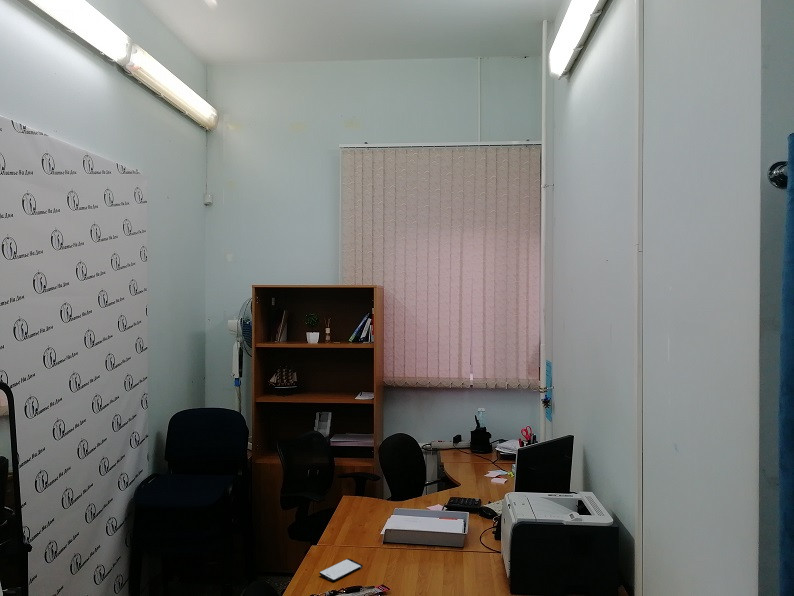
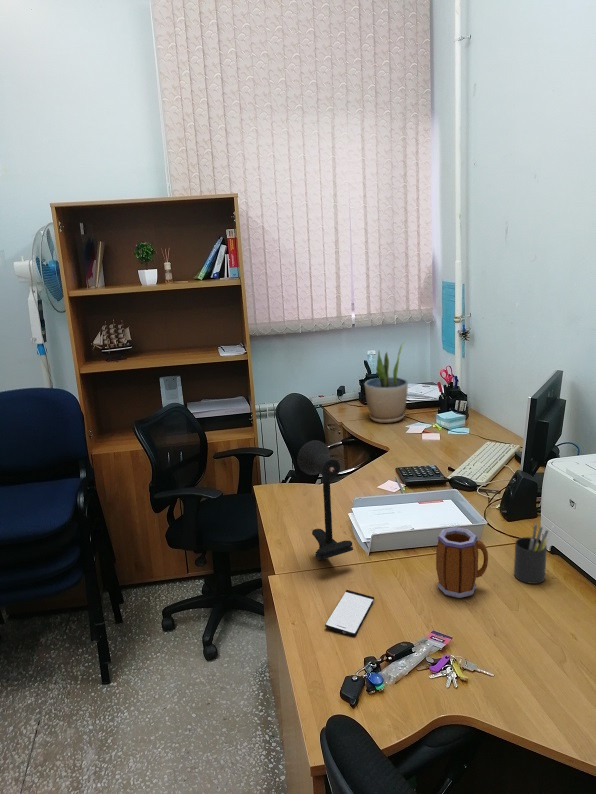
potted plant: none [460,400,495,467] -> present [365,344,408,423]
desk lamp: none [338,453,365,540] -> present [297,440,353,560]
mug: none [409,524,443,575] -> present [436,527,488,598]
pen holder: none [468,532,492,576] -> present [514,524,553,584]

